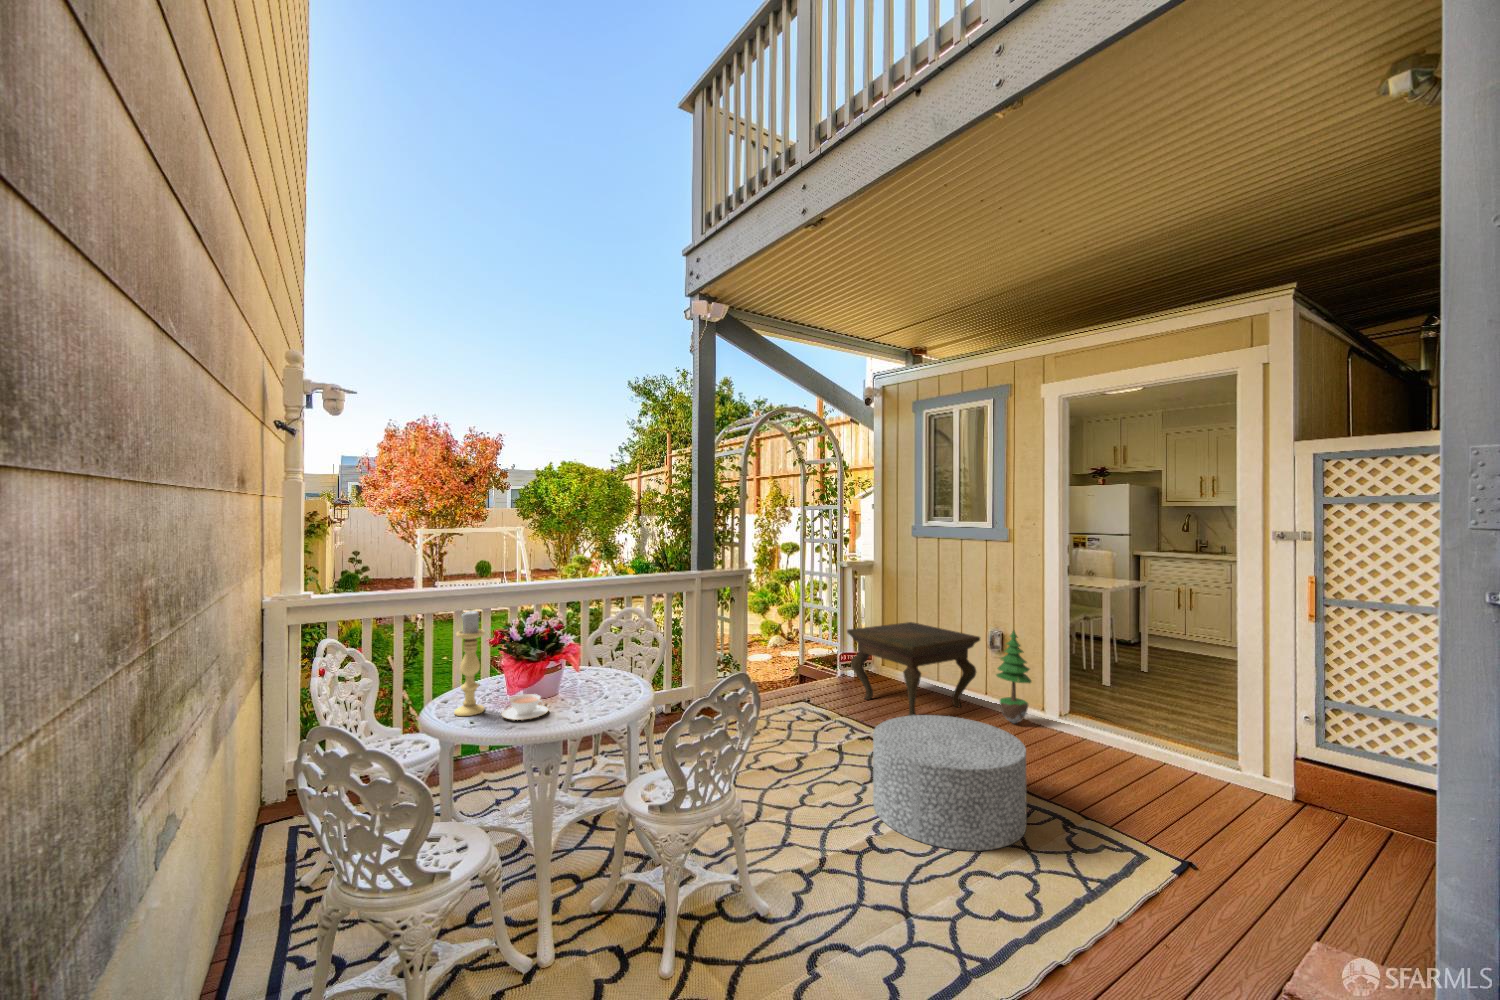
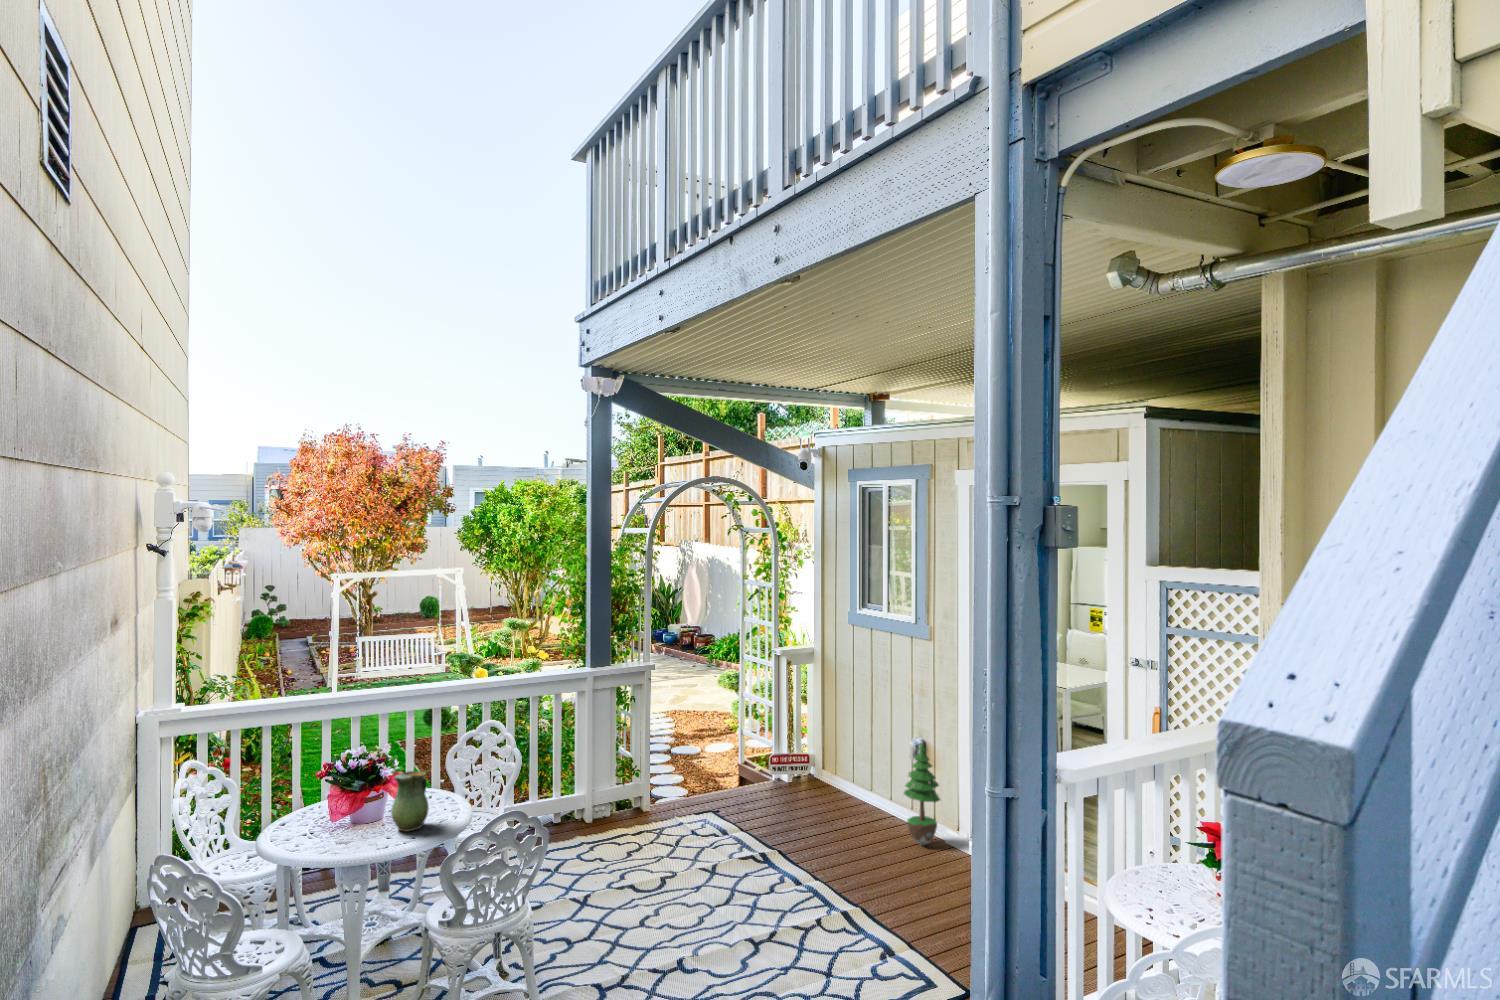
candle holder: present [454,611,485,716] -> none [287,746,314,839]
side table: present [847,622,980,716] -> none [760,723,901,836]
pitcher: none [573,640,613,706] -> present [391,771,429,831]
teacup: present [502,694,548,720] -> none [324,821,366,844]
ottoman: present [873,715,1026,851] -> none [705,838,849,974]

